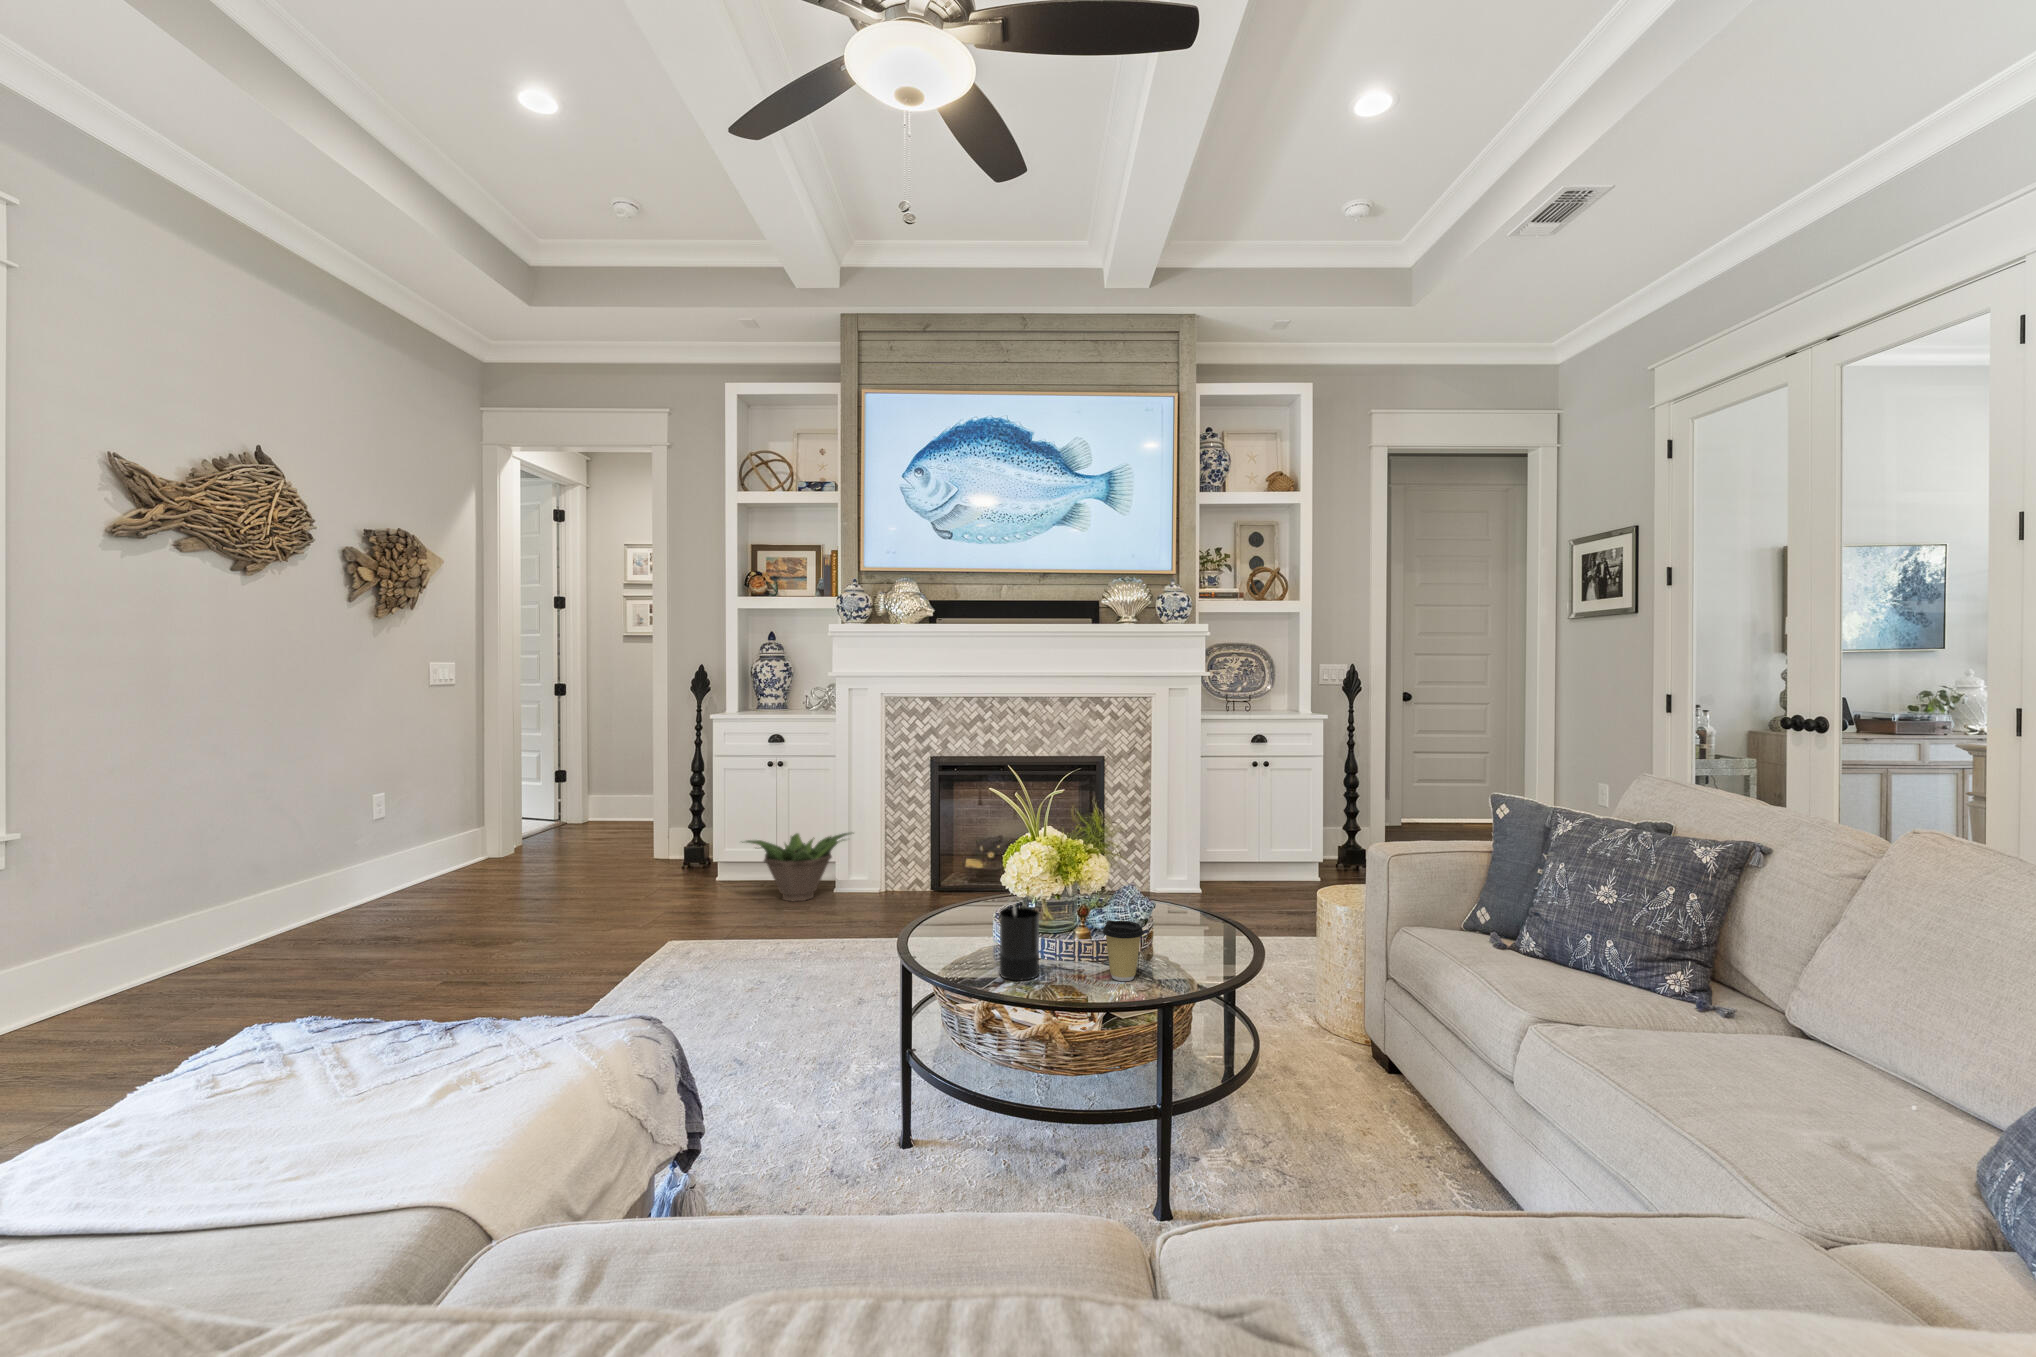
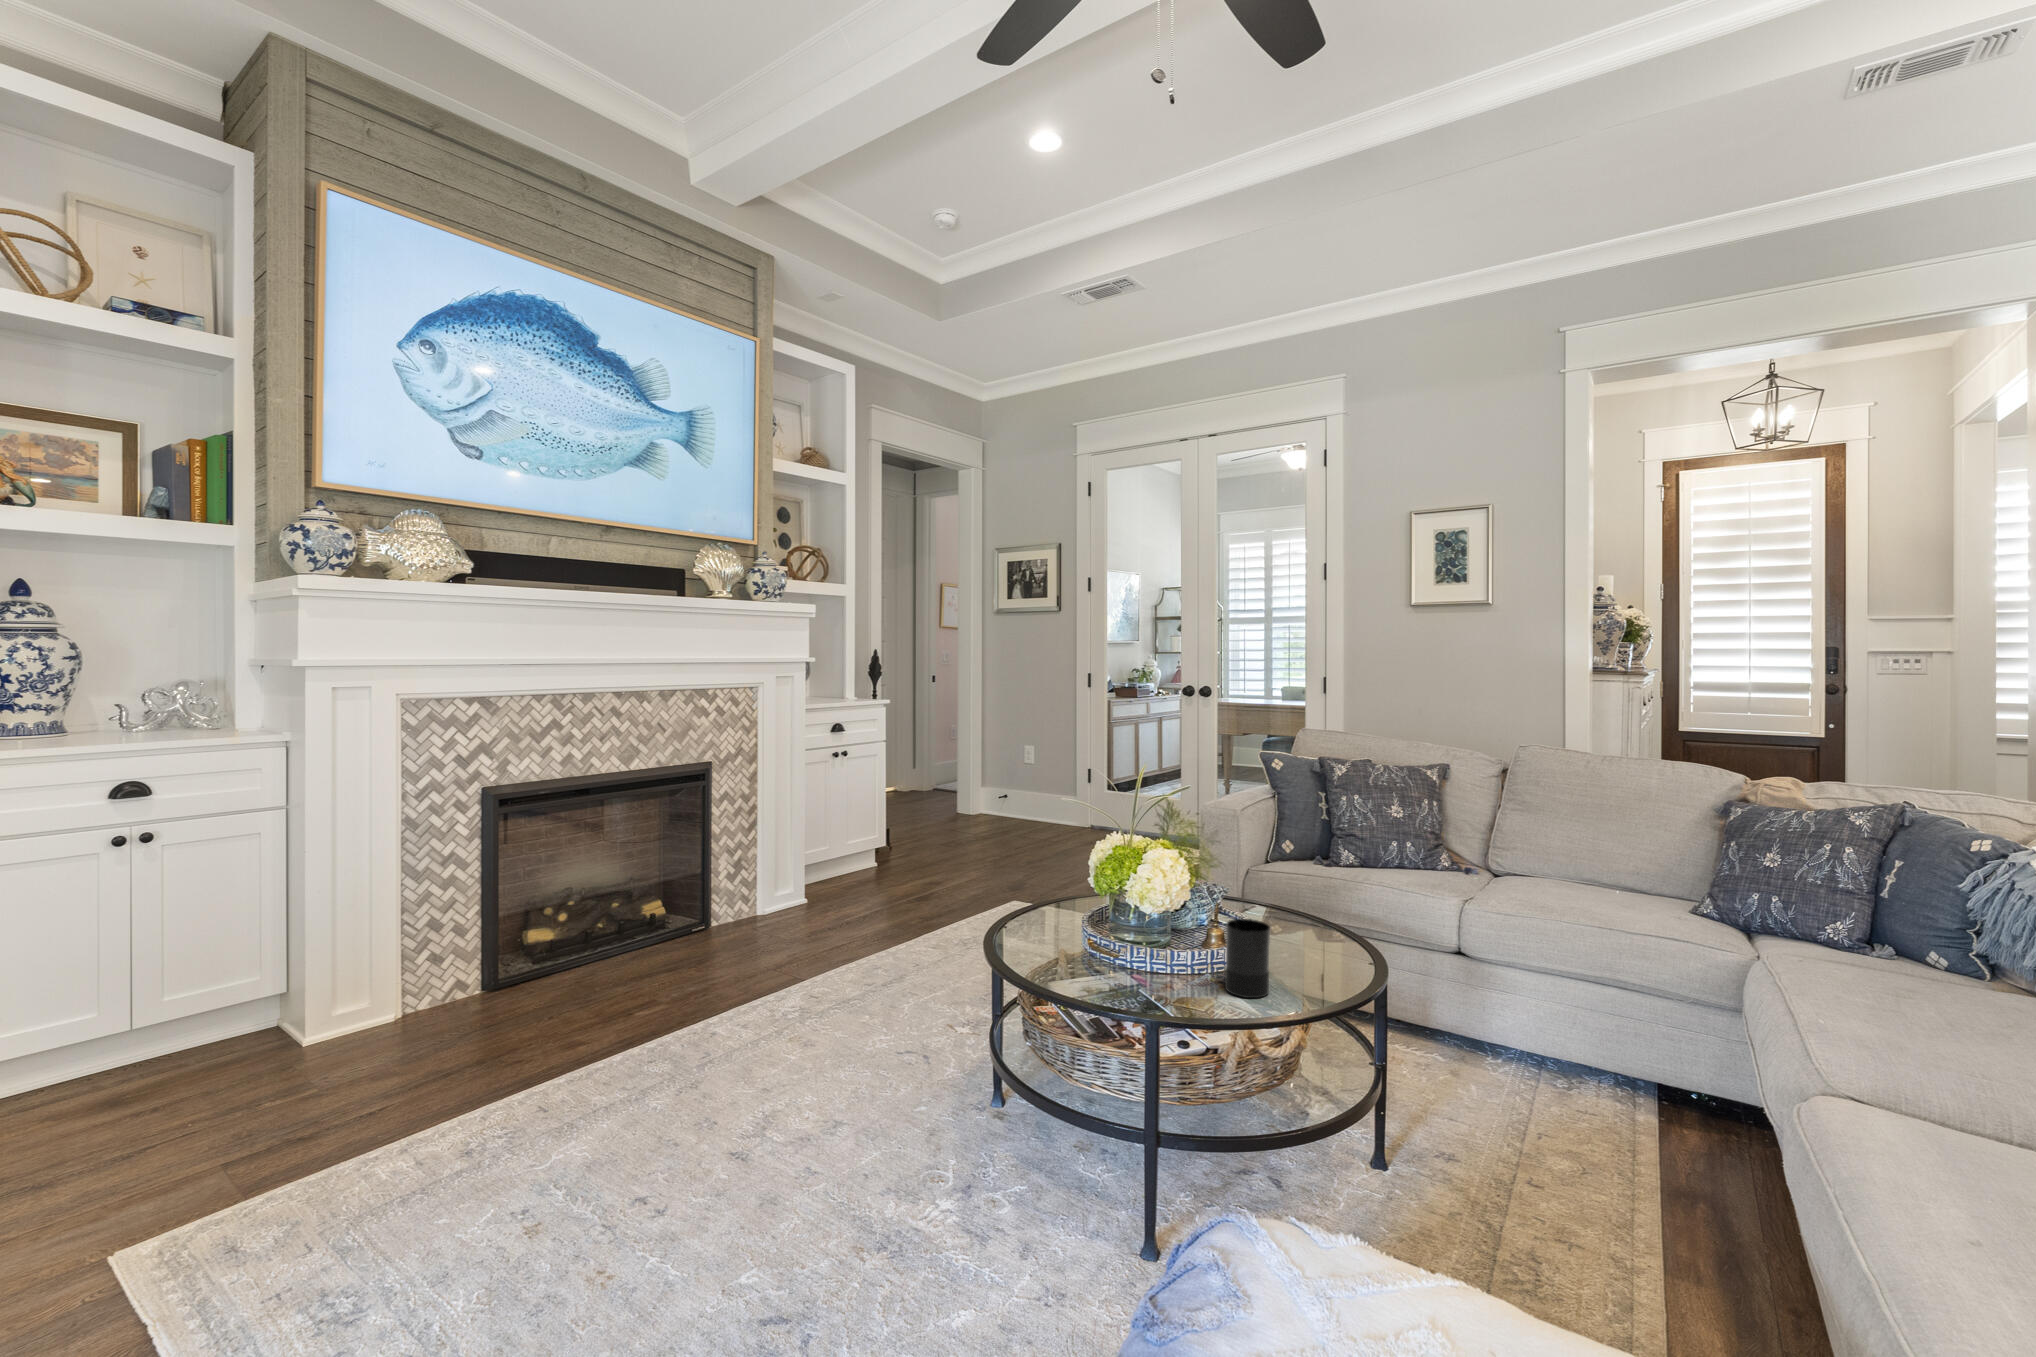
decorative plant: present [742,833,851,901] -> none [85,931,383,1089]
coffee cup: present [1103,920,1144,981] -> none [1275,906,1316,965]

